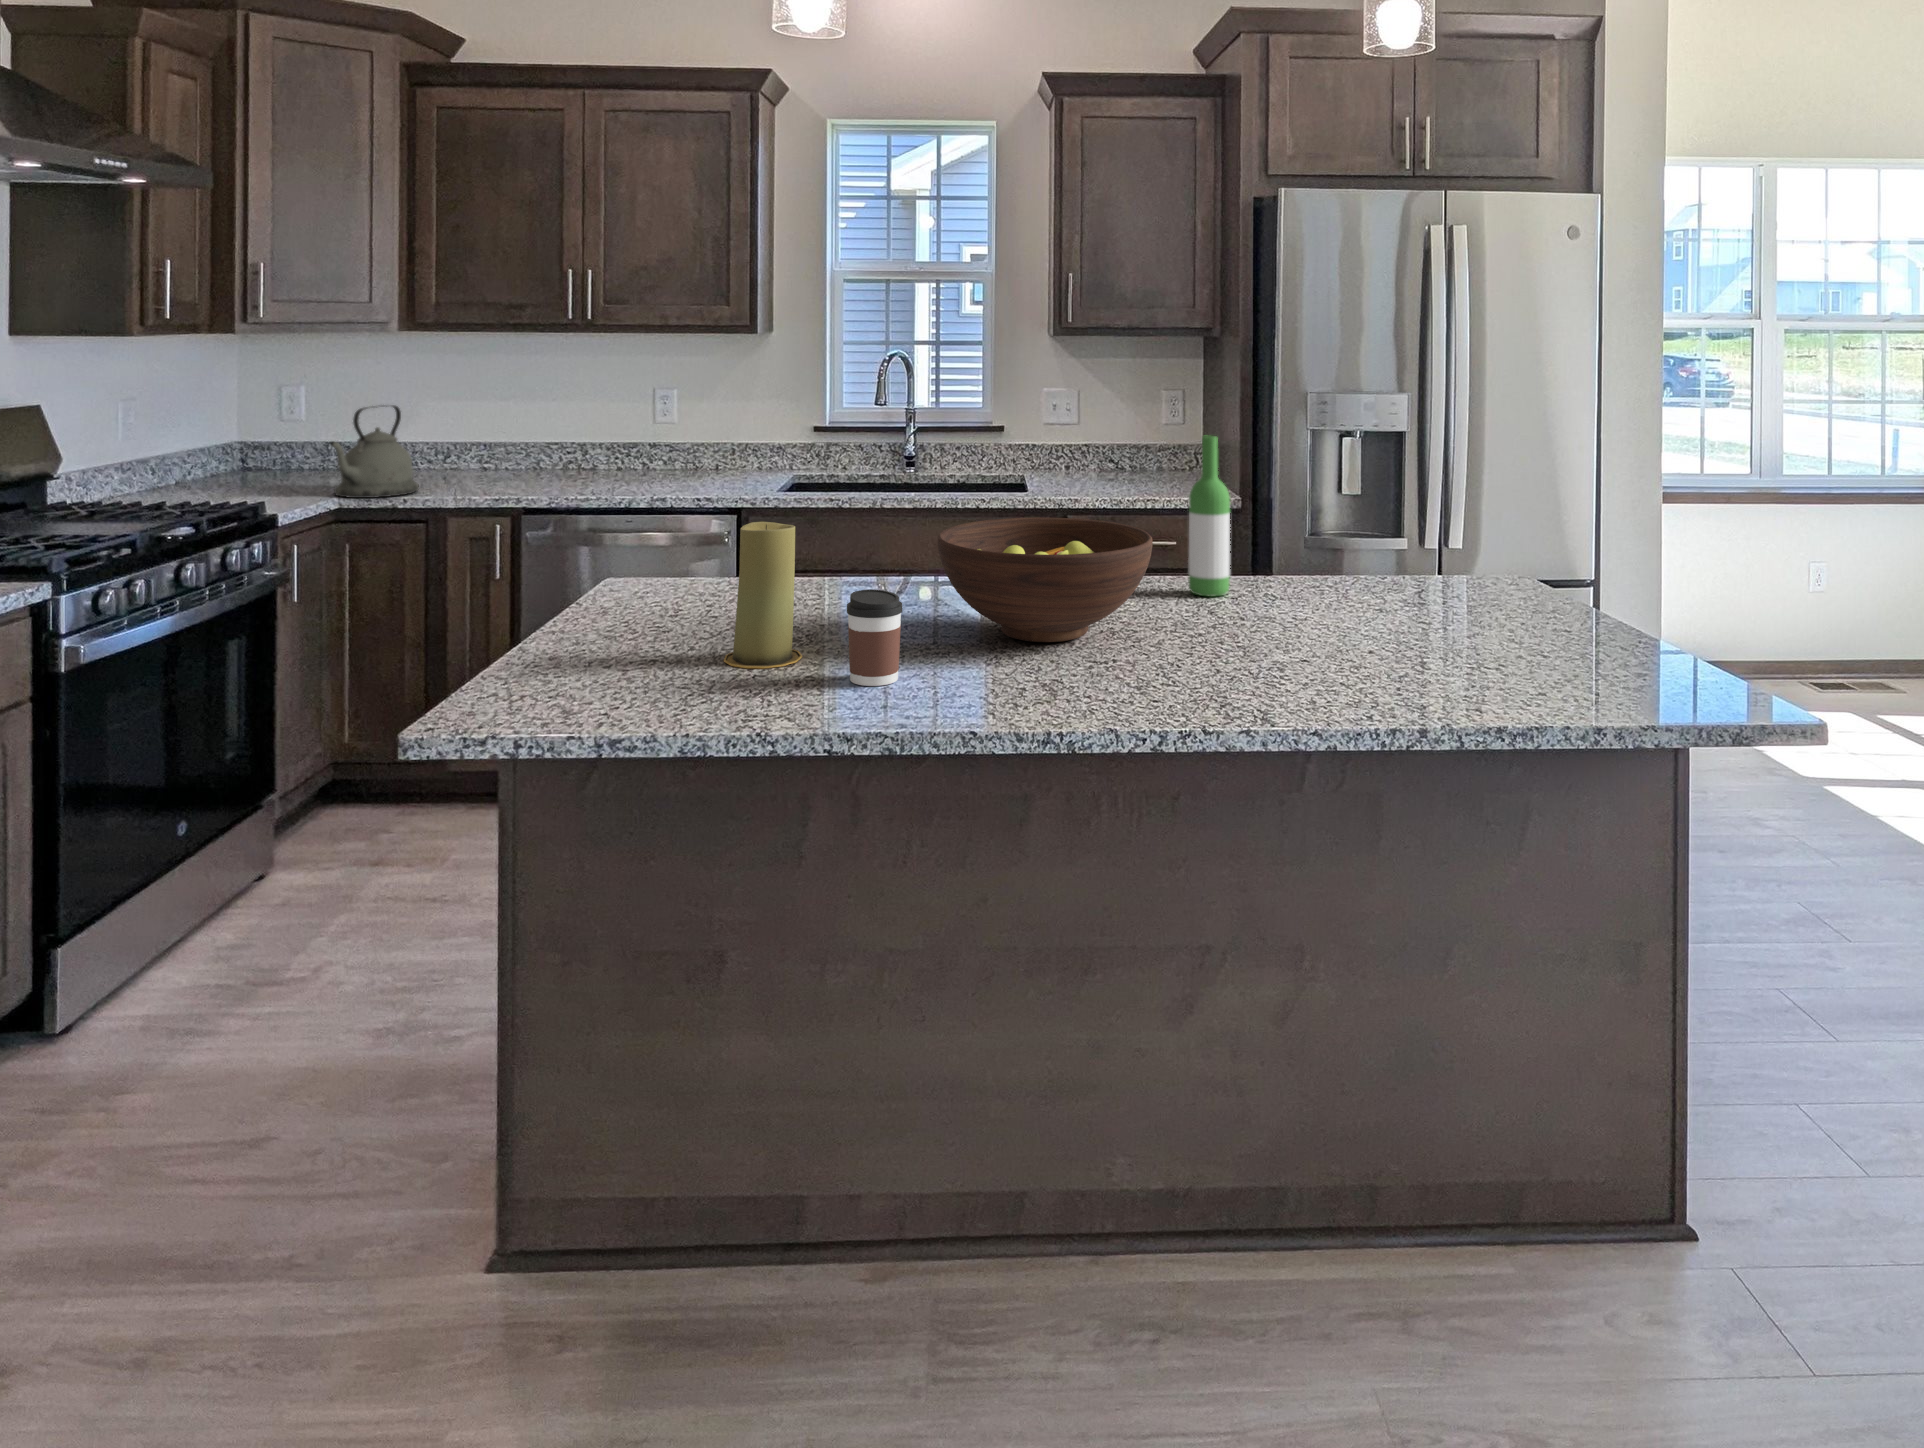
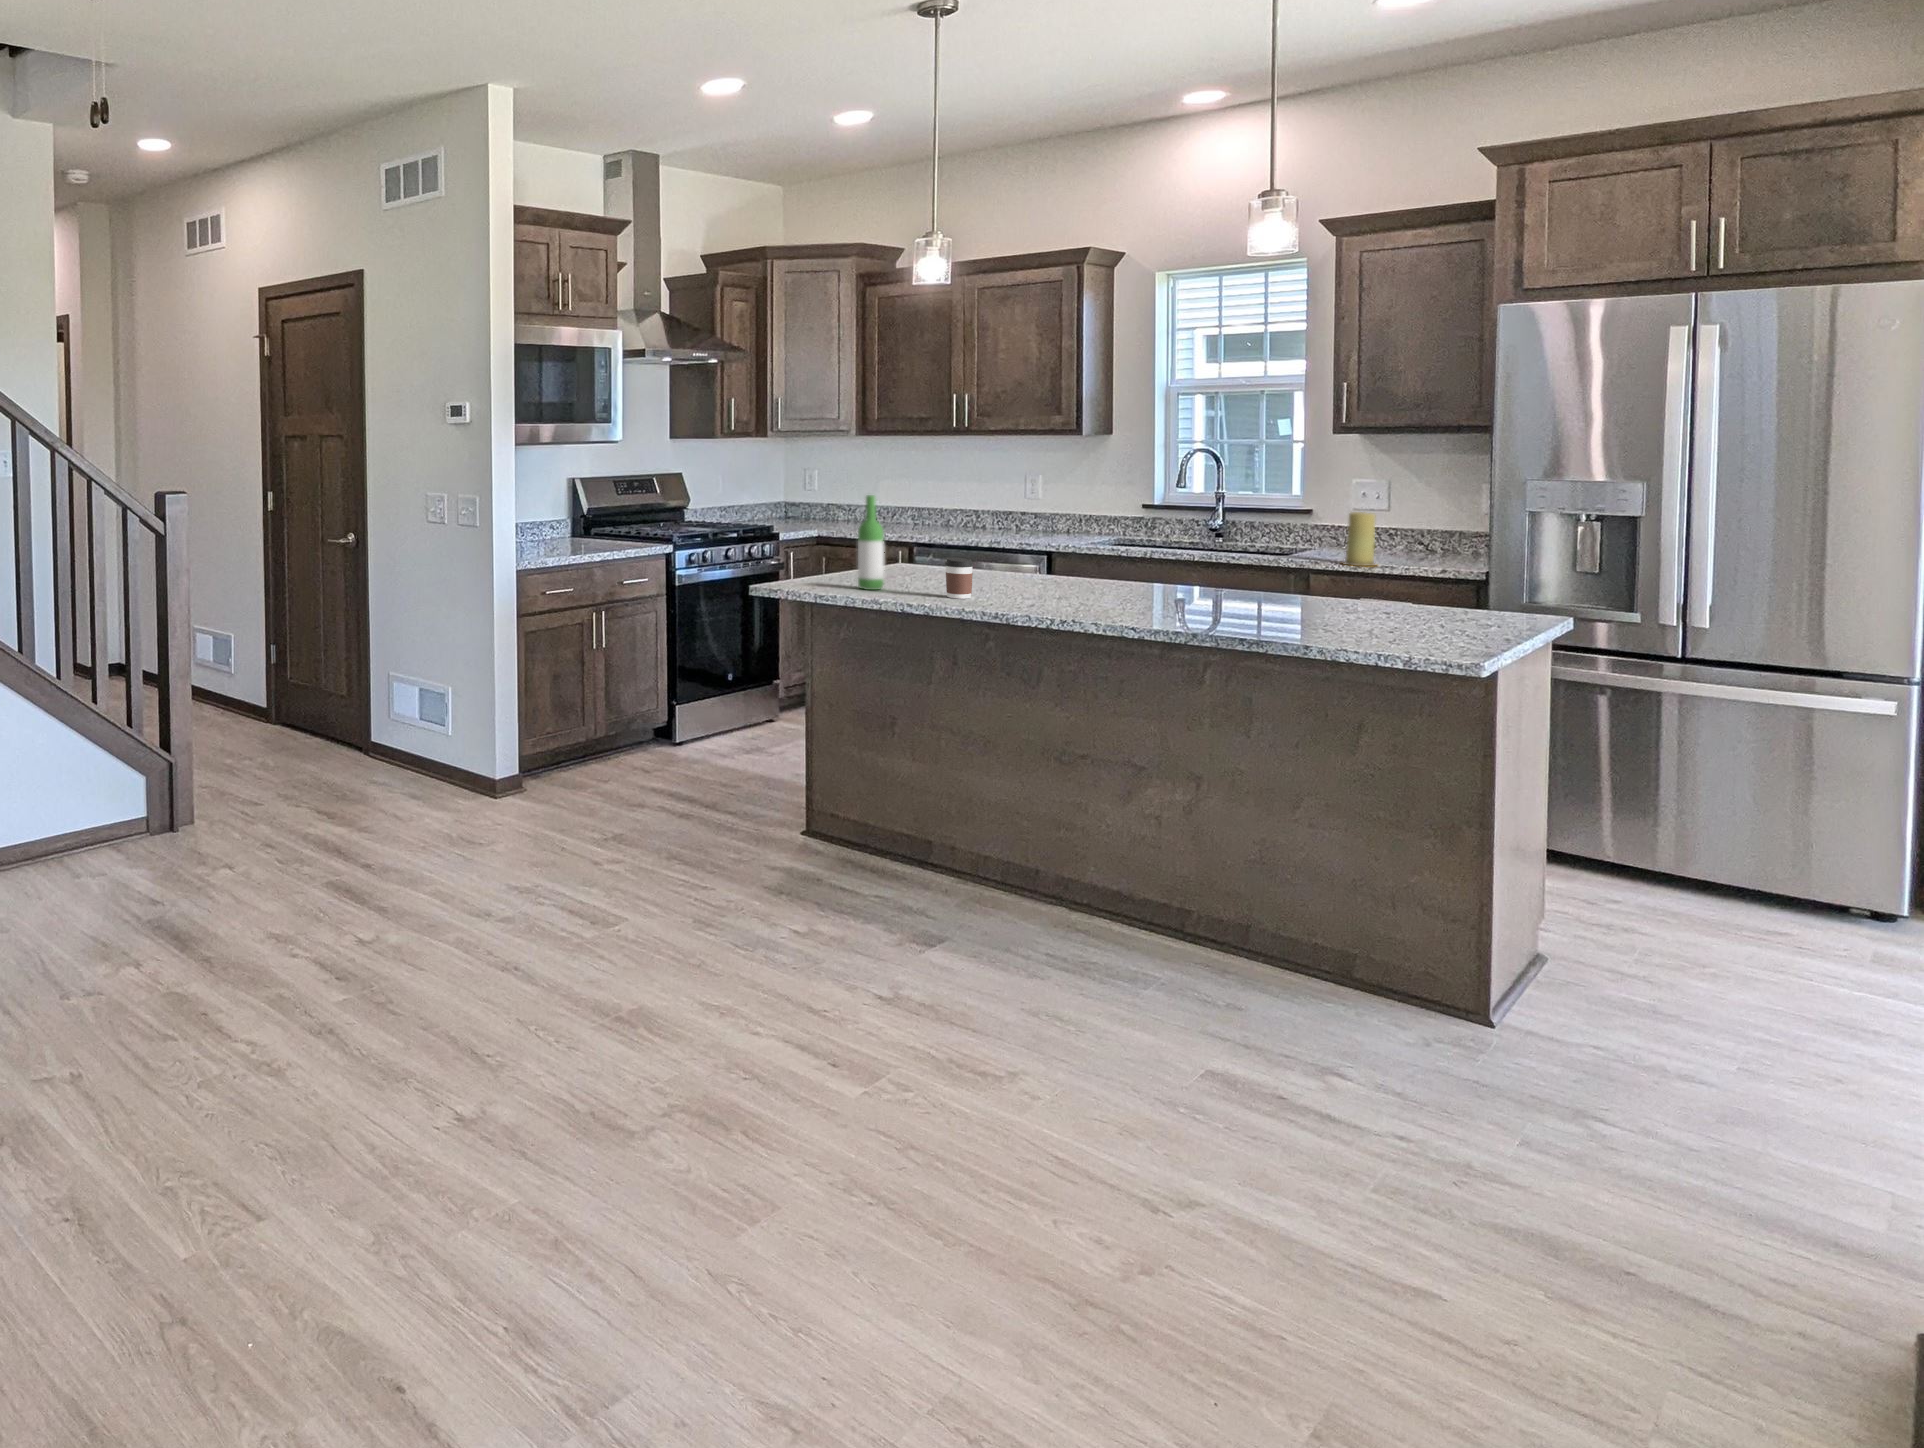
kettle: present [331,405,419,498] -> none [811,478,862,530]
wine bottle: present [1188,435,1230,597] -> present [858,495,884,590]
fruit bowl: present [938,518,1153,642] -> none [1022,539,1154,600]
candle: present [724,522,802,669] -> present [1341,512,1376,566]

